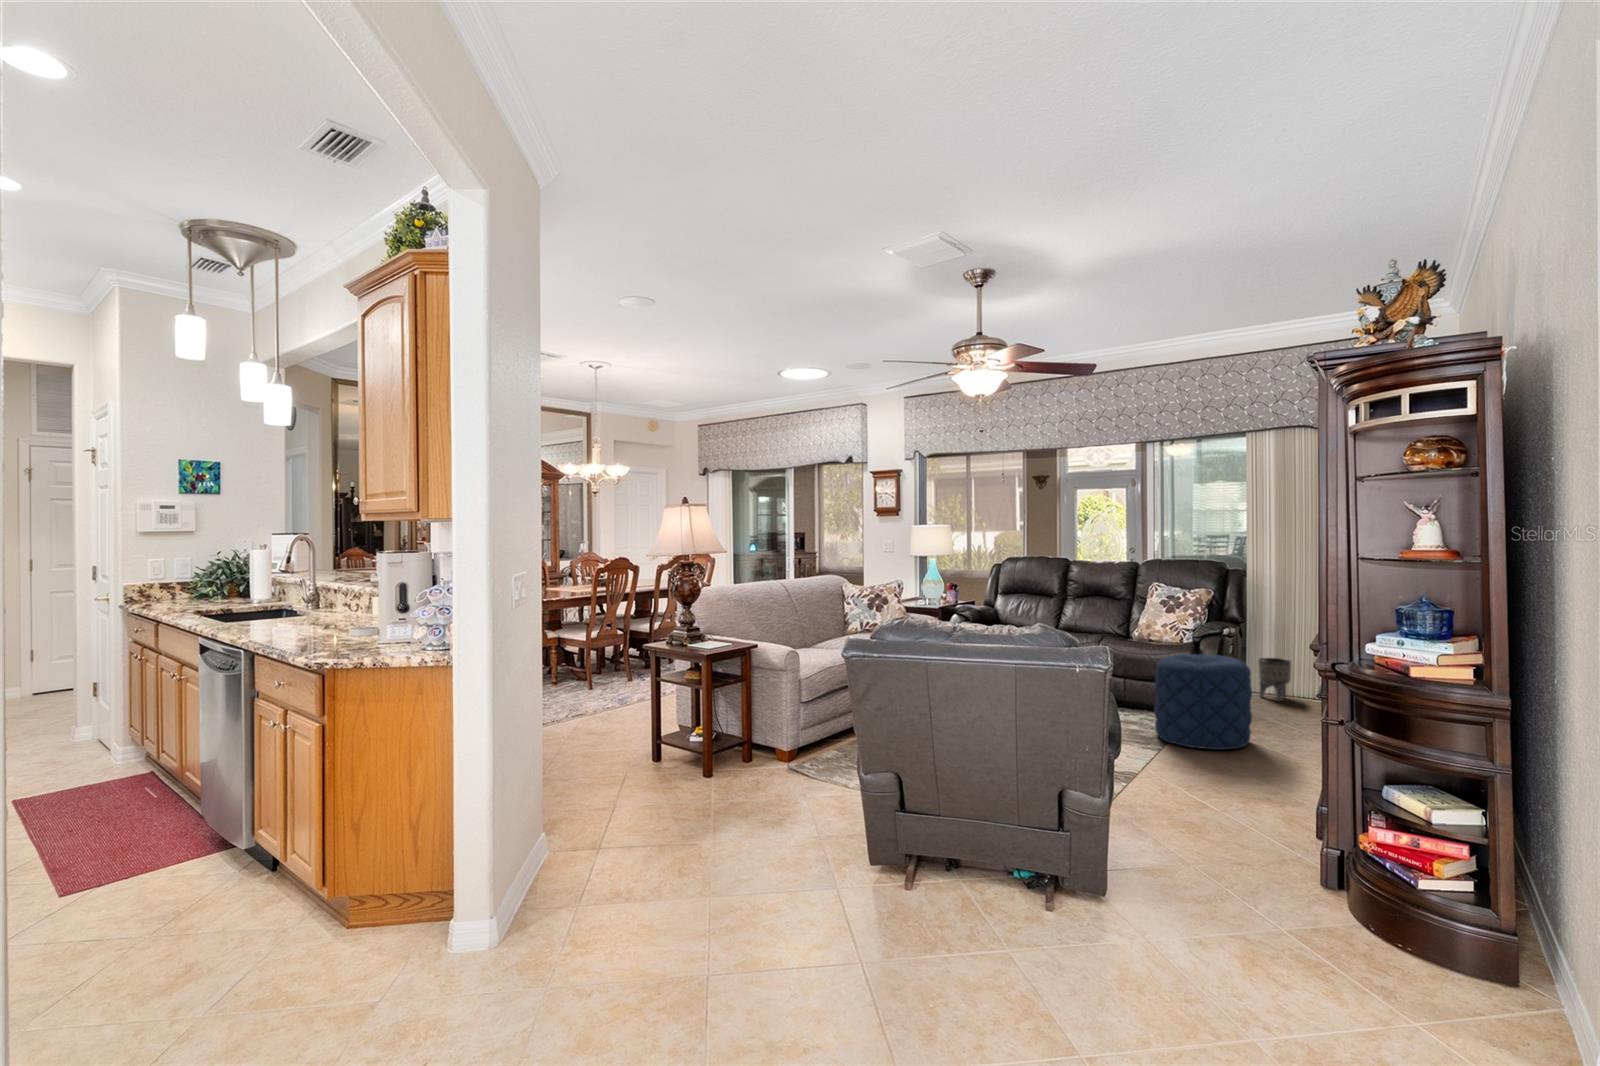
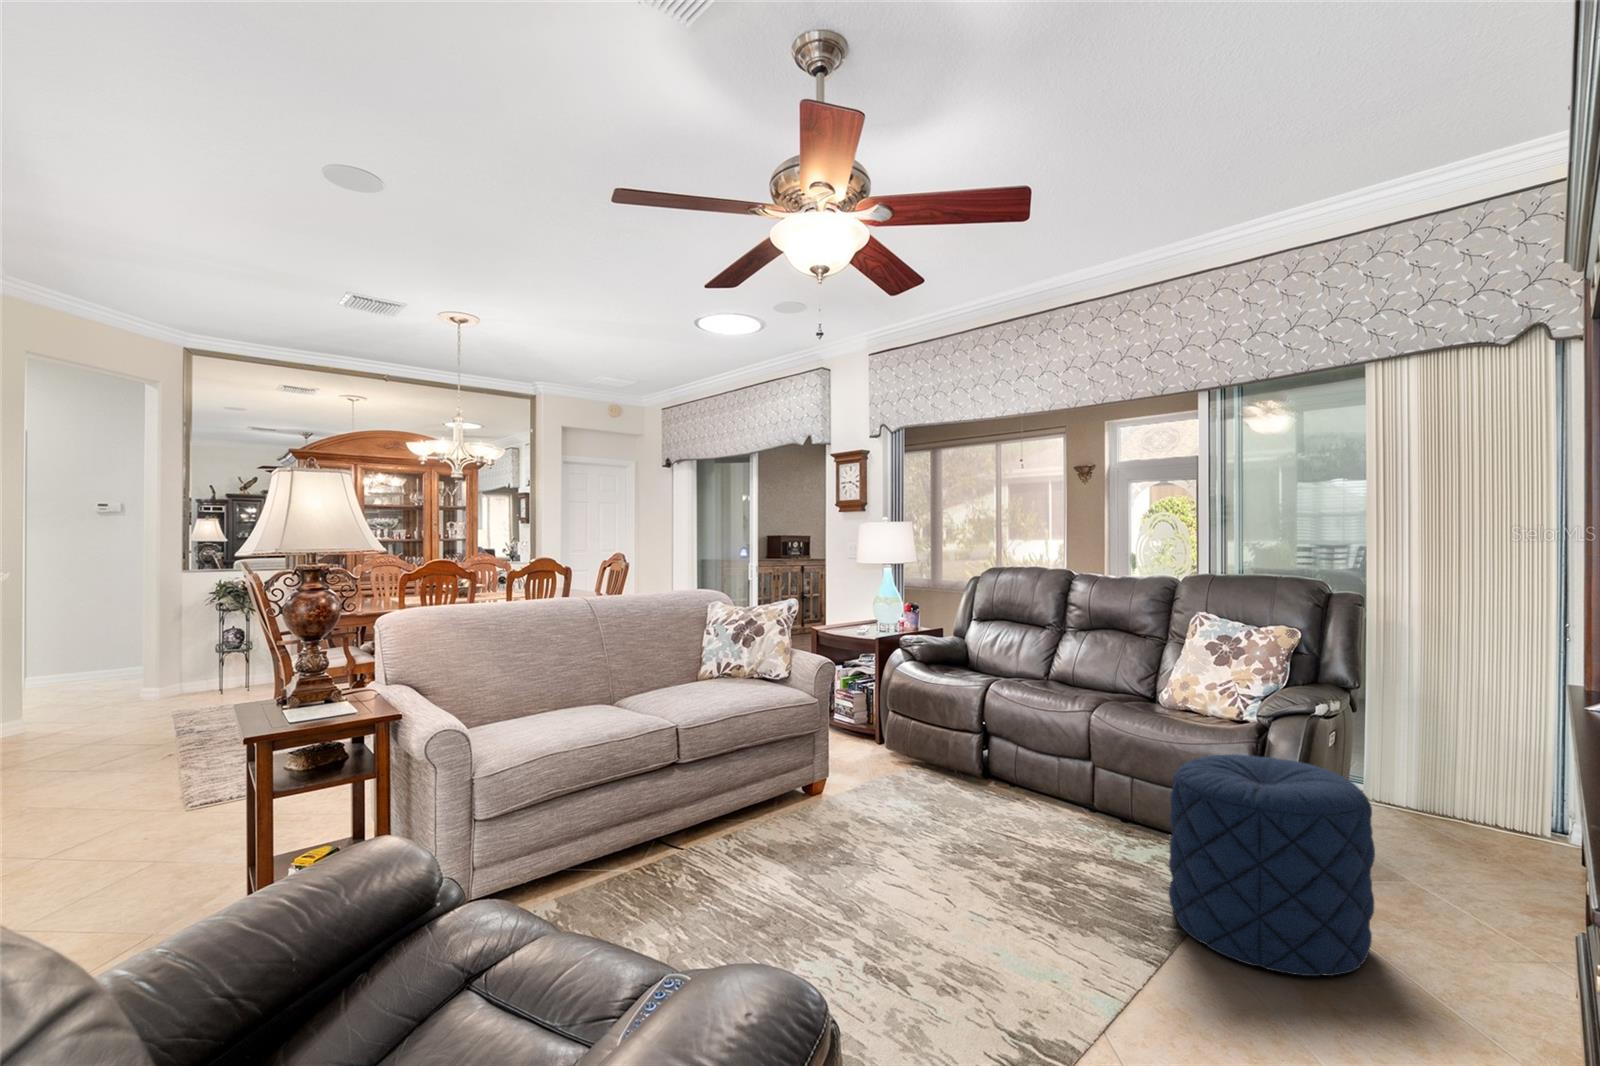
planter: present [1258,658,1291,702] -> none [1387,747,1452,830]

